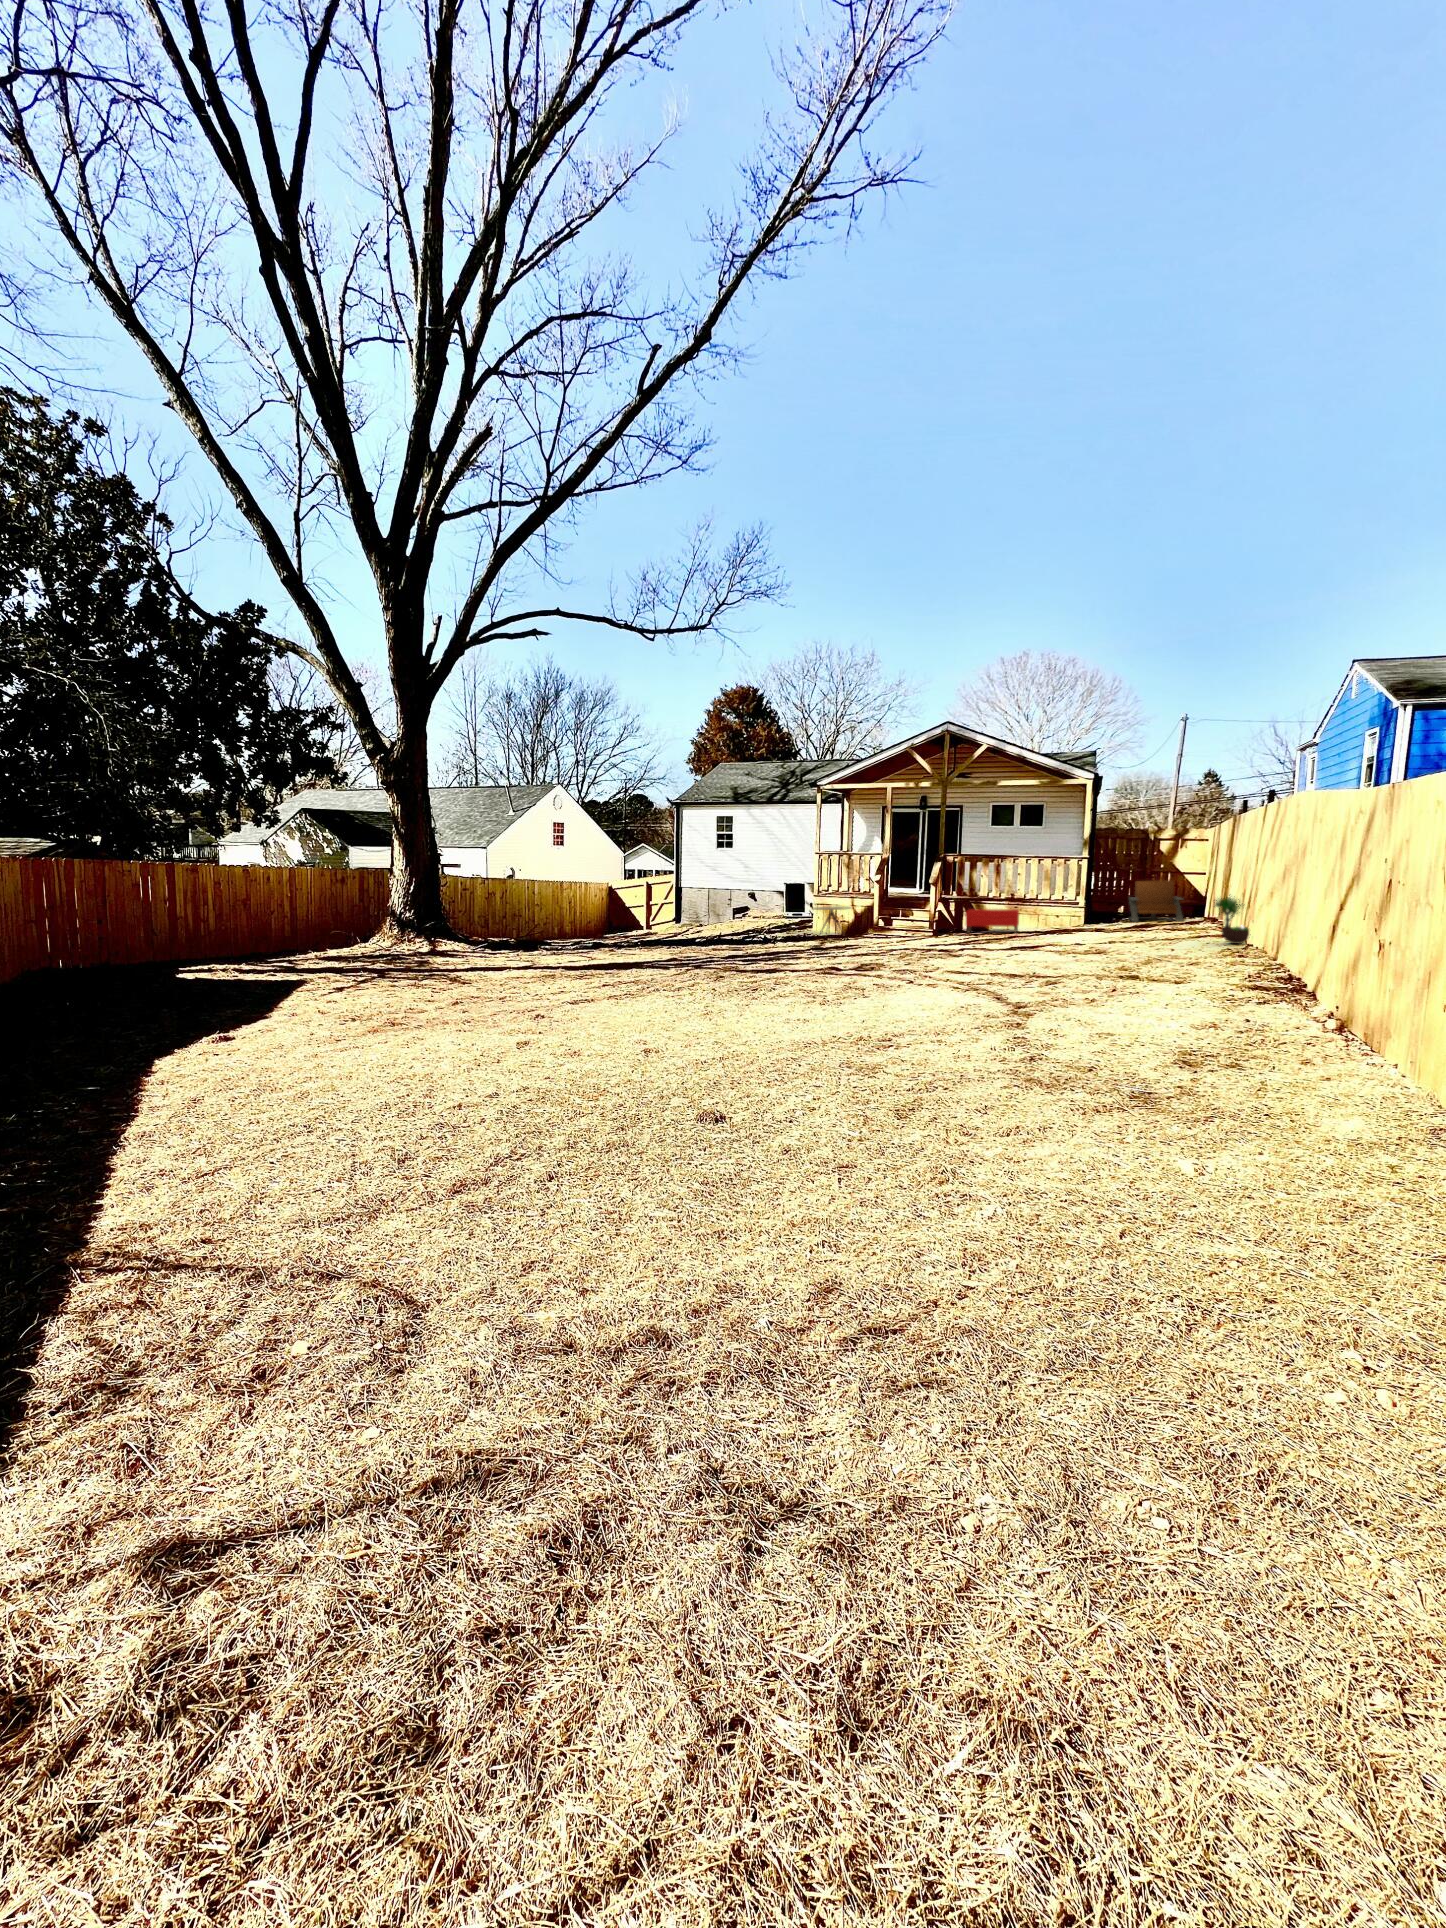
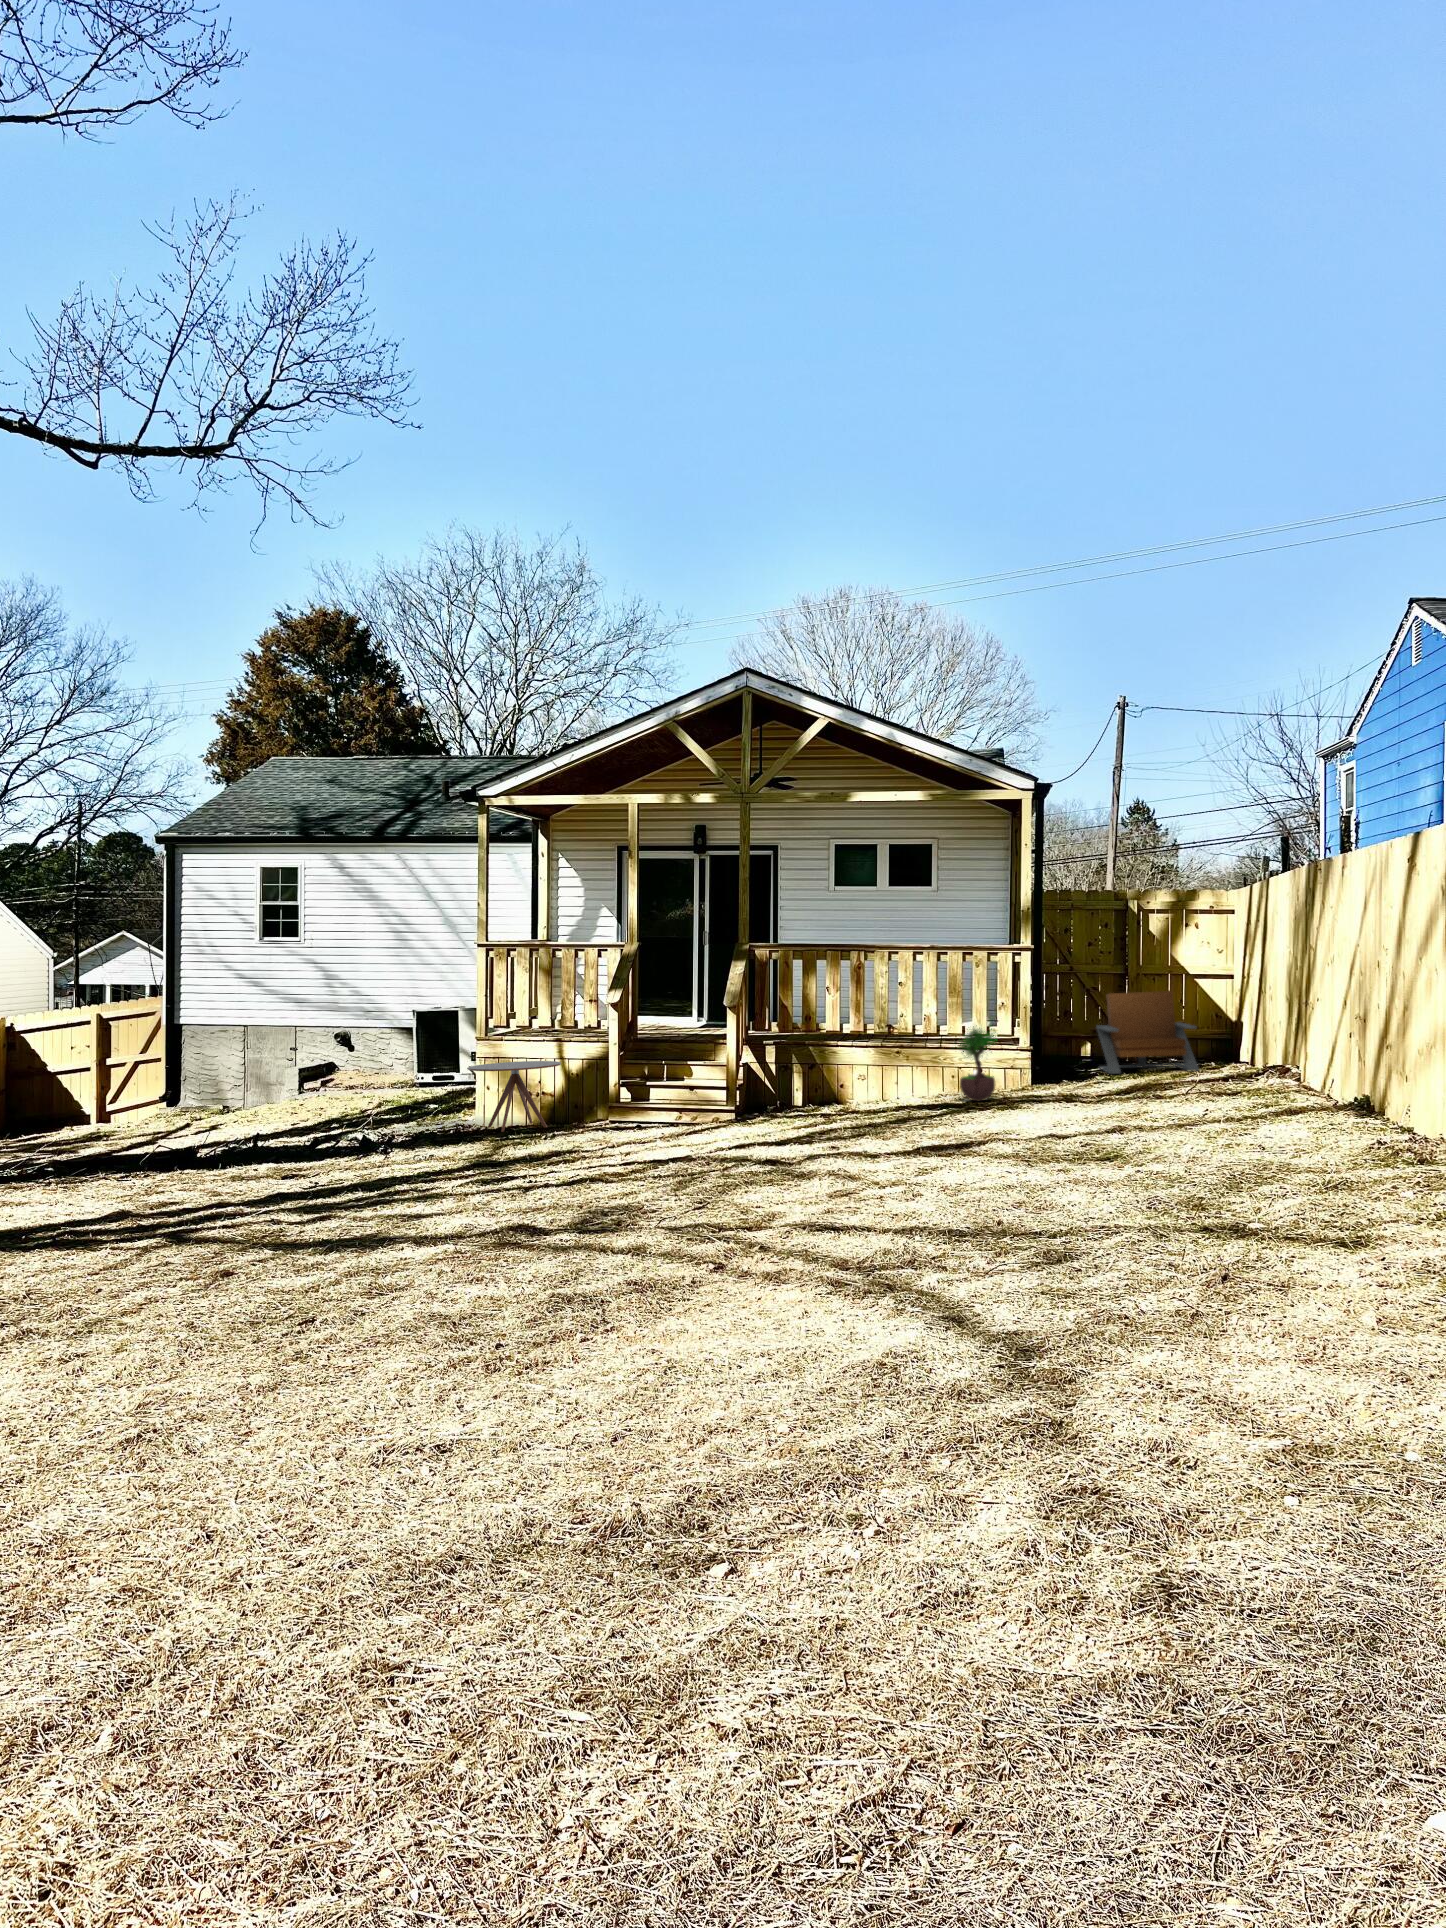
potted tree: present [1214,895,1249,944] -> present [959,1026,997,1101]
bench: present [966,909,1019,933] -> none [804,1057,910,1112]

